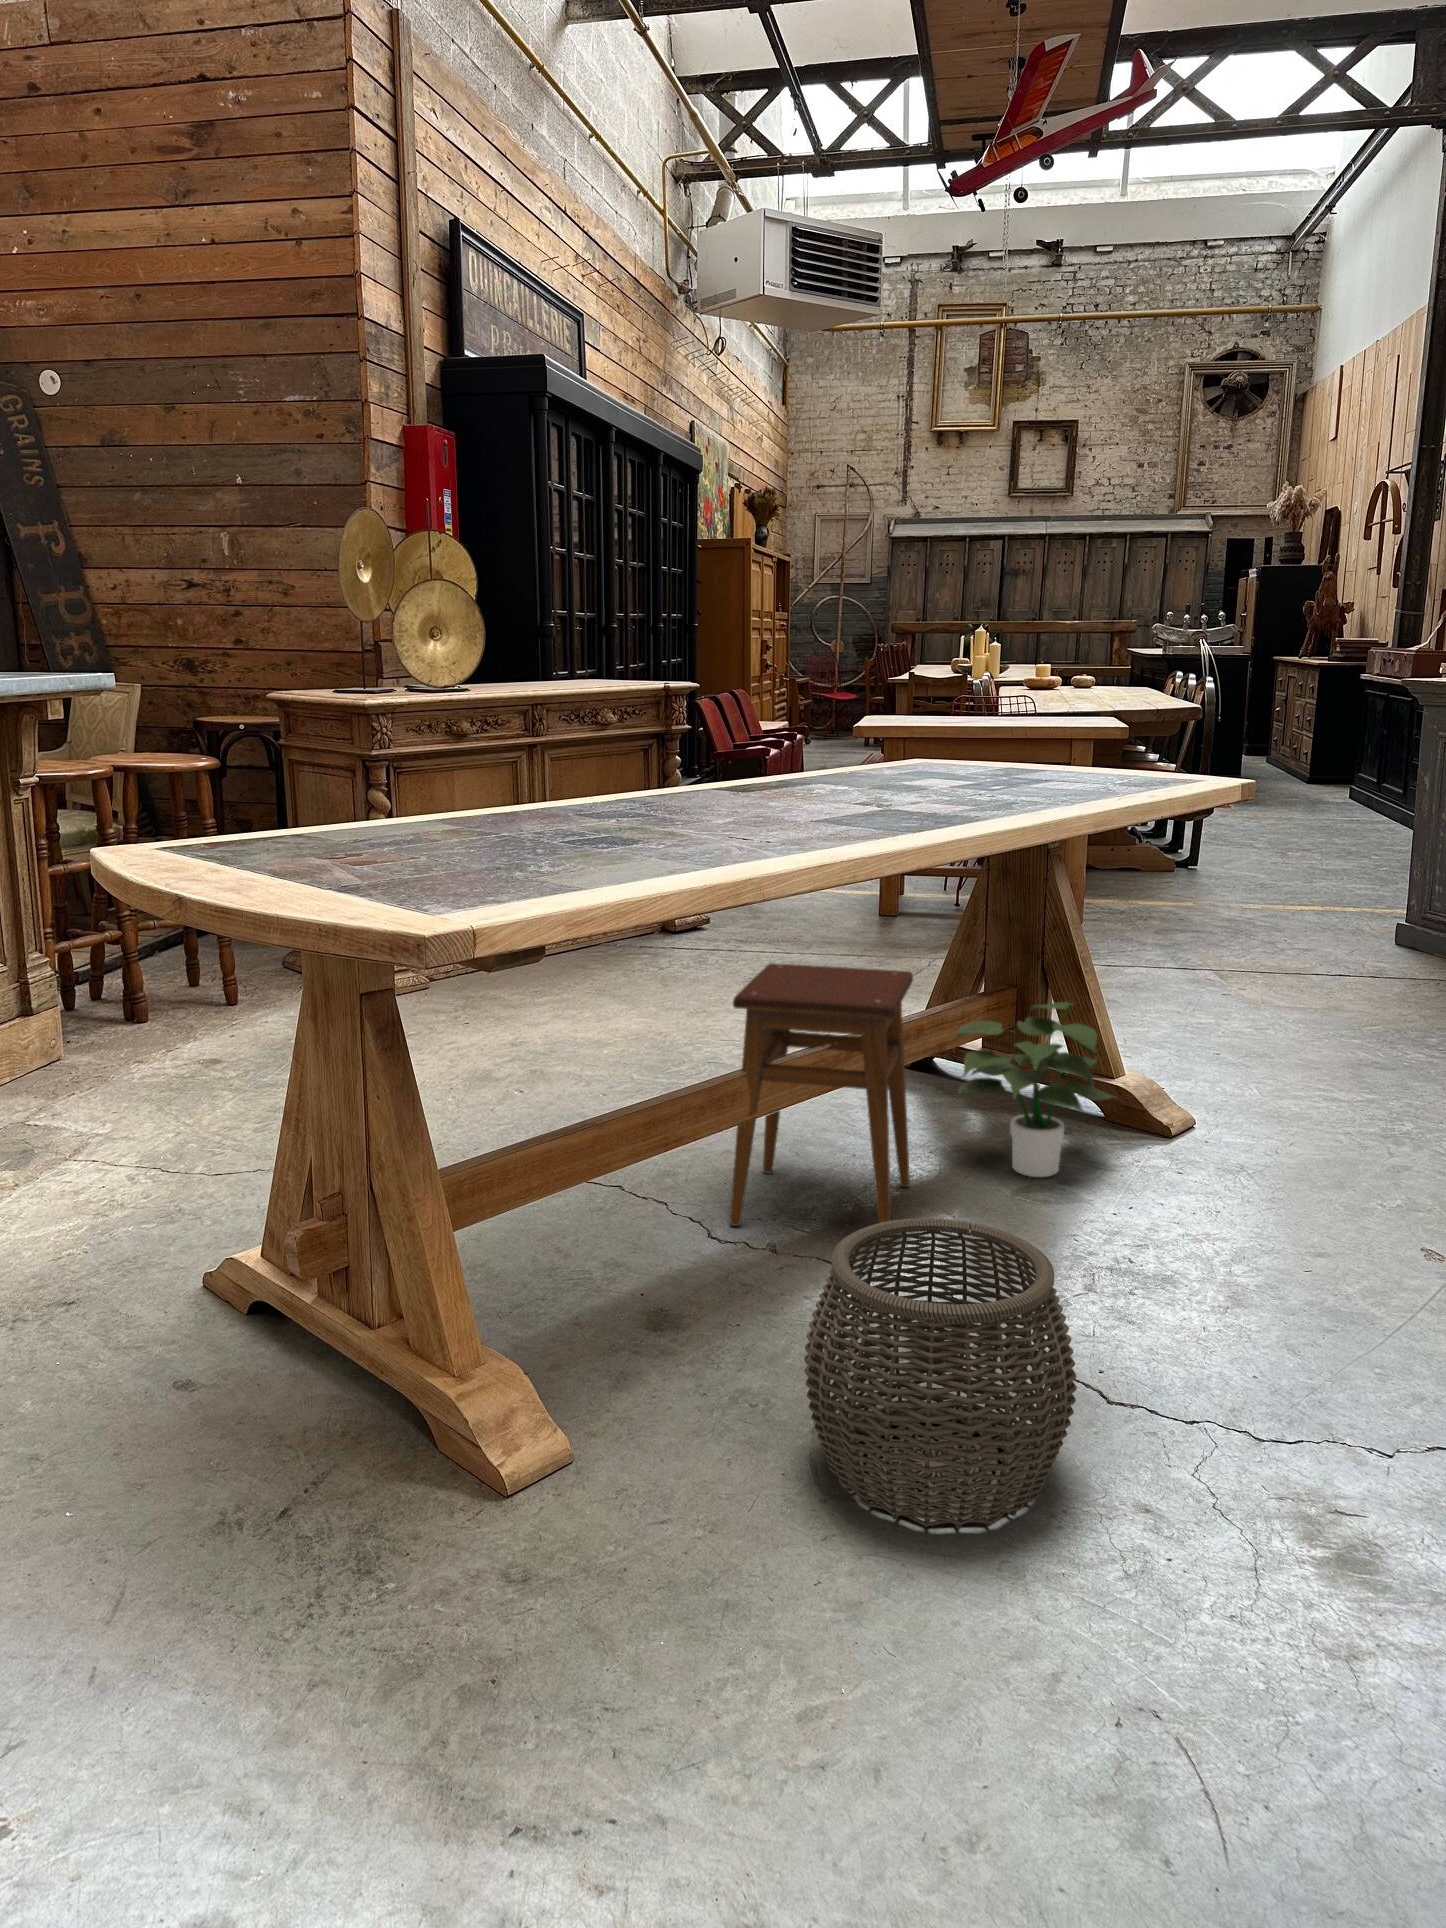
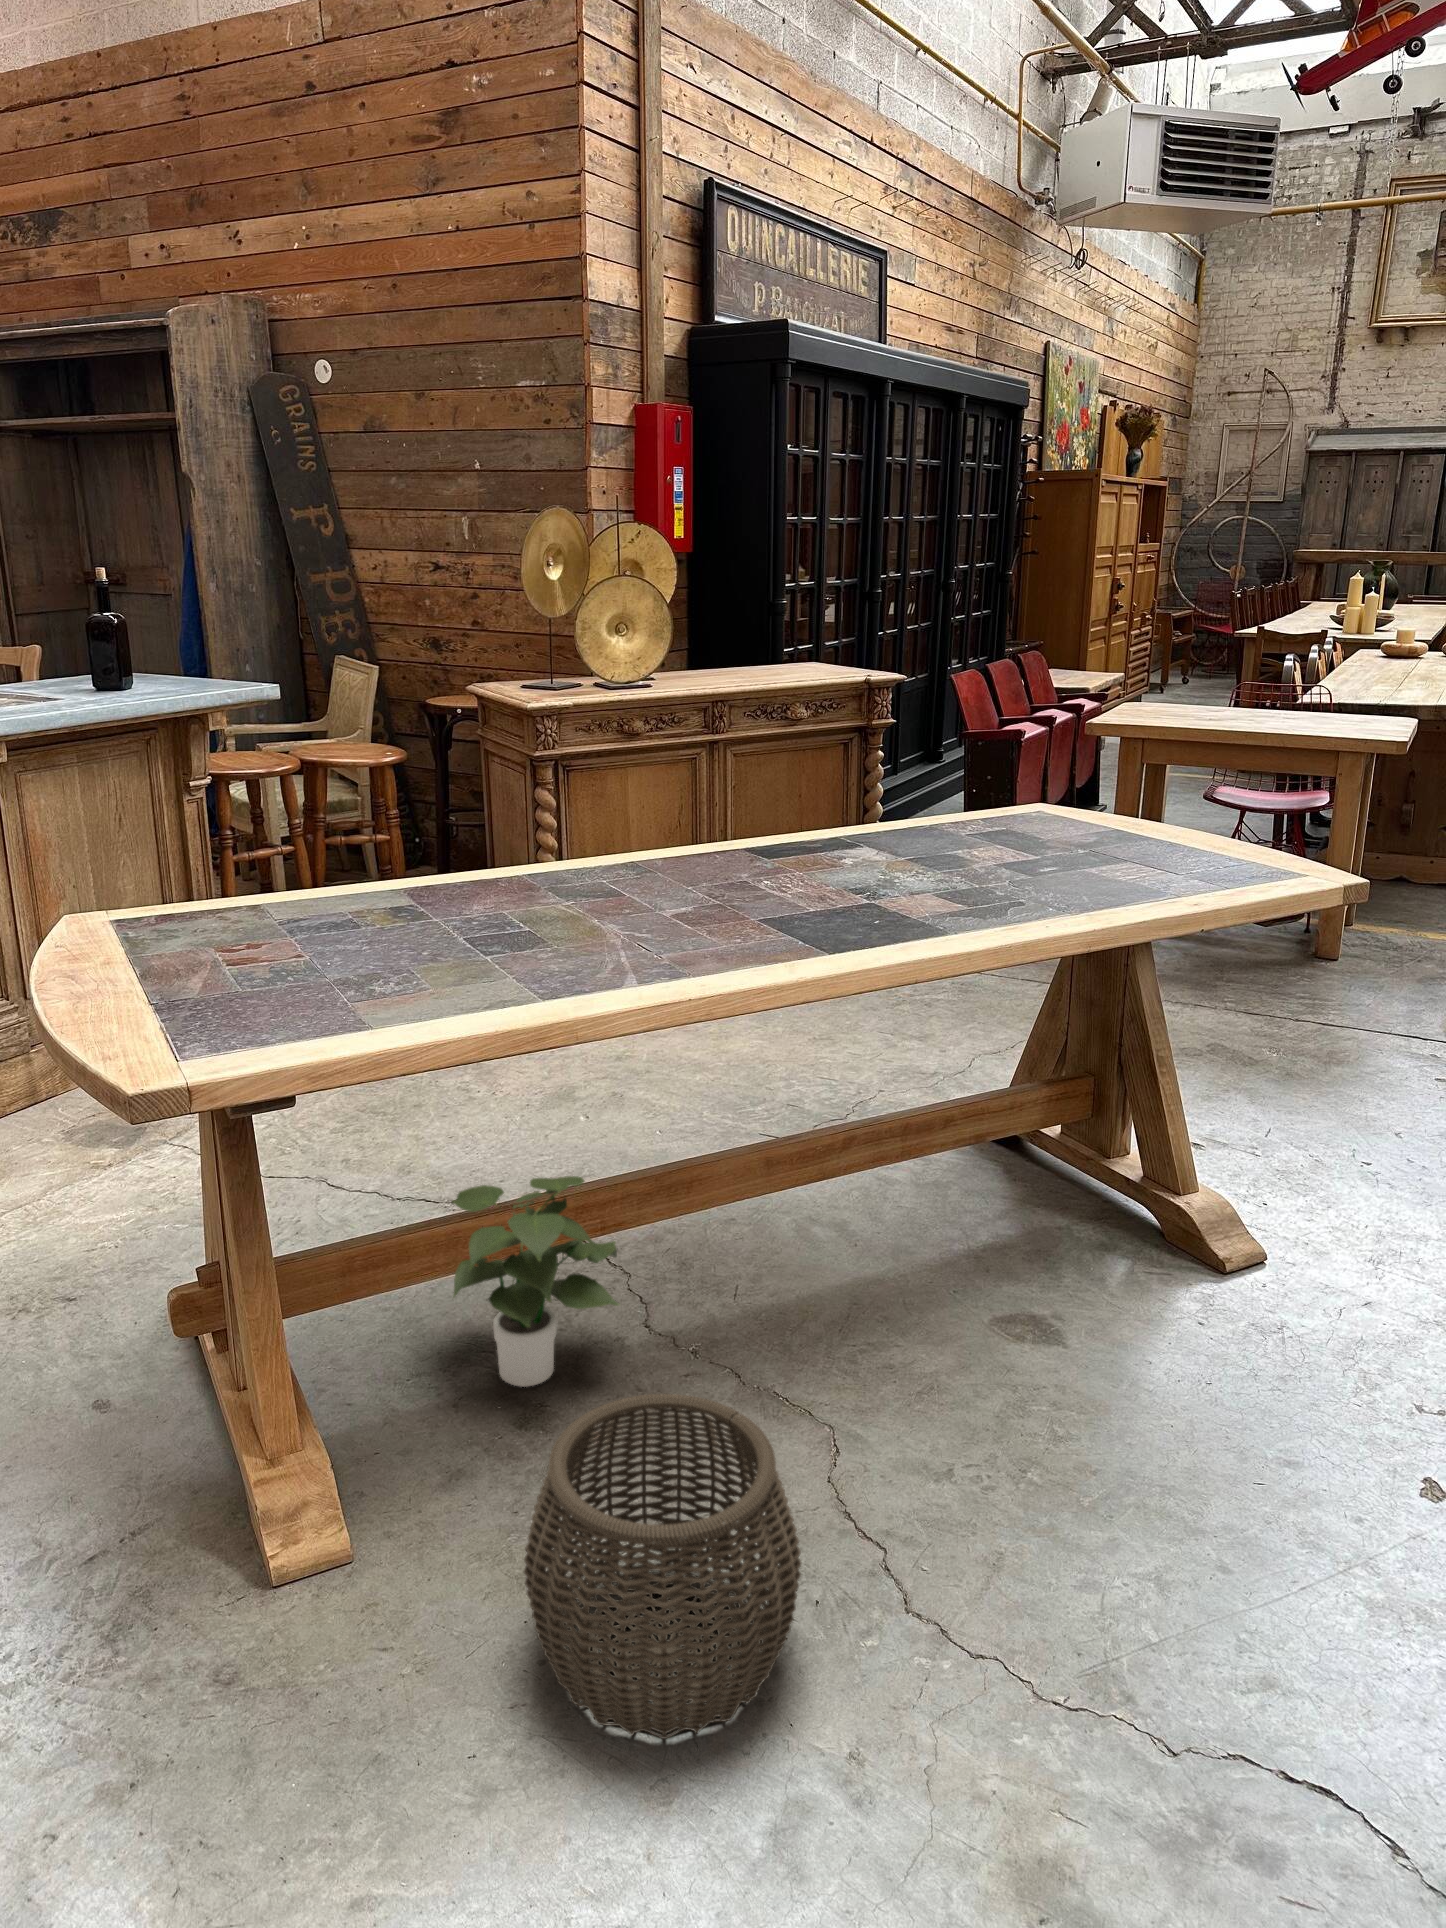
stool: present [730,963,913,1241] -> none [670,1047,893,1366]
potted plant: present [956,1002,1114,1177] -> present [451,1176,620,1387]

